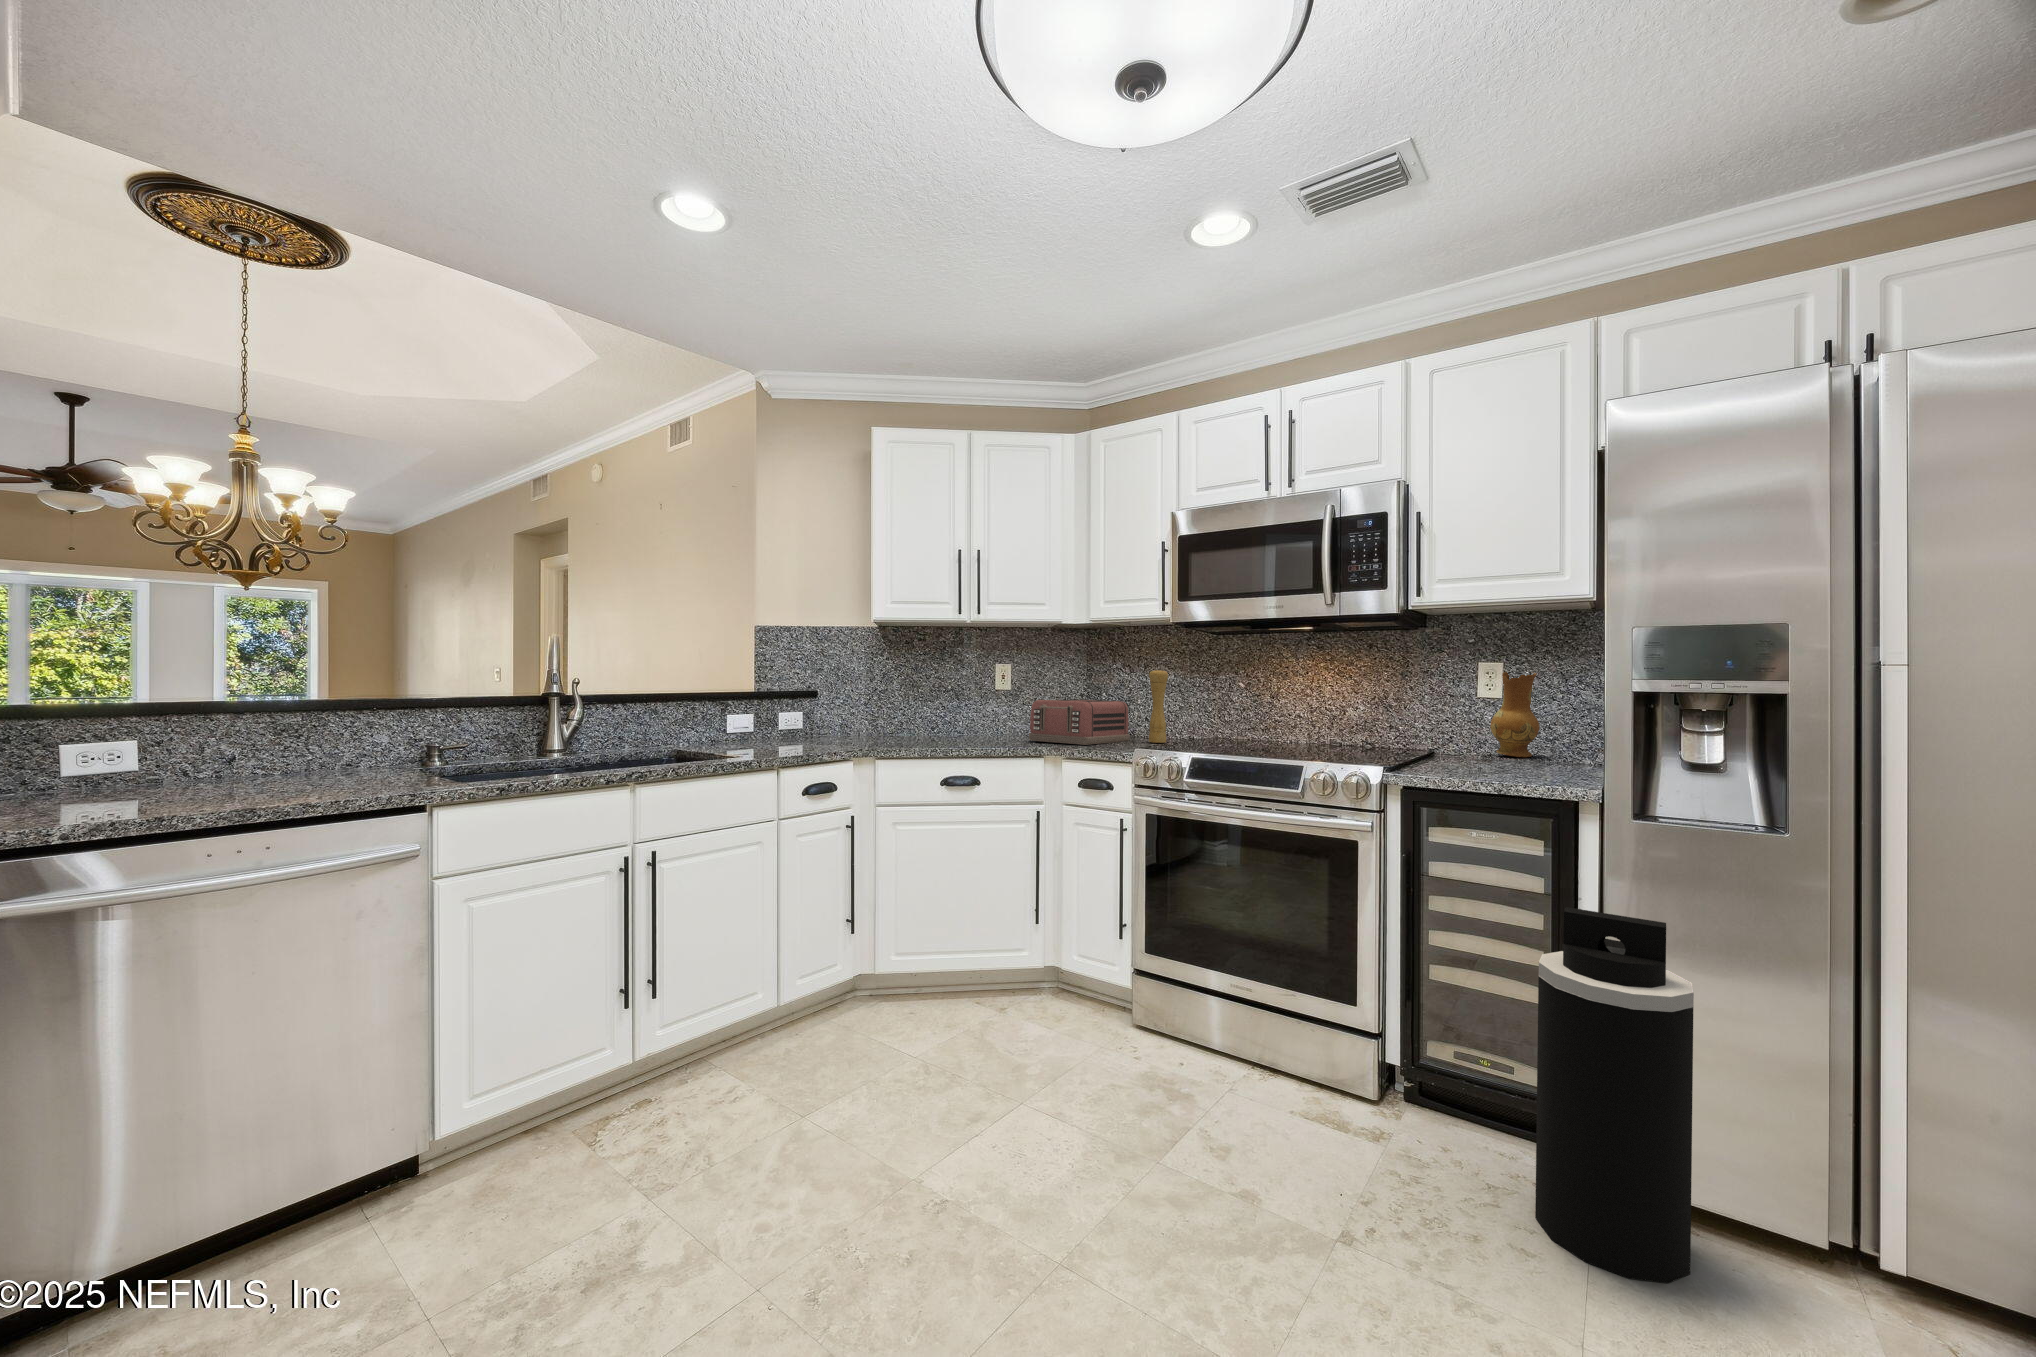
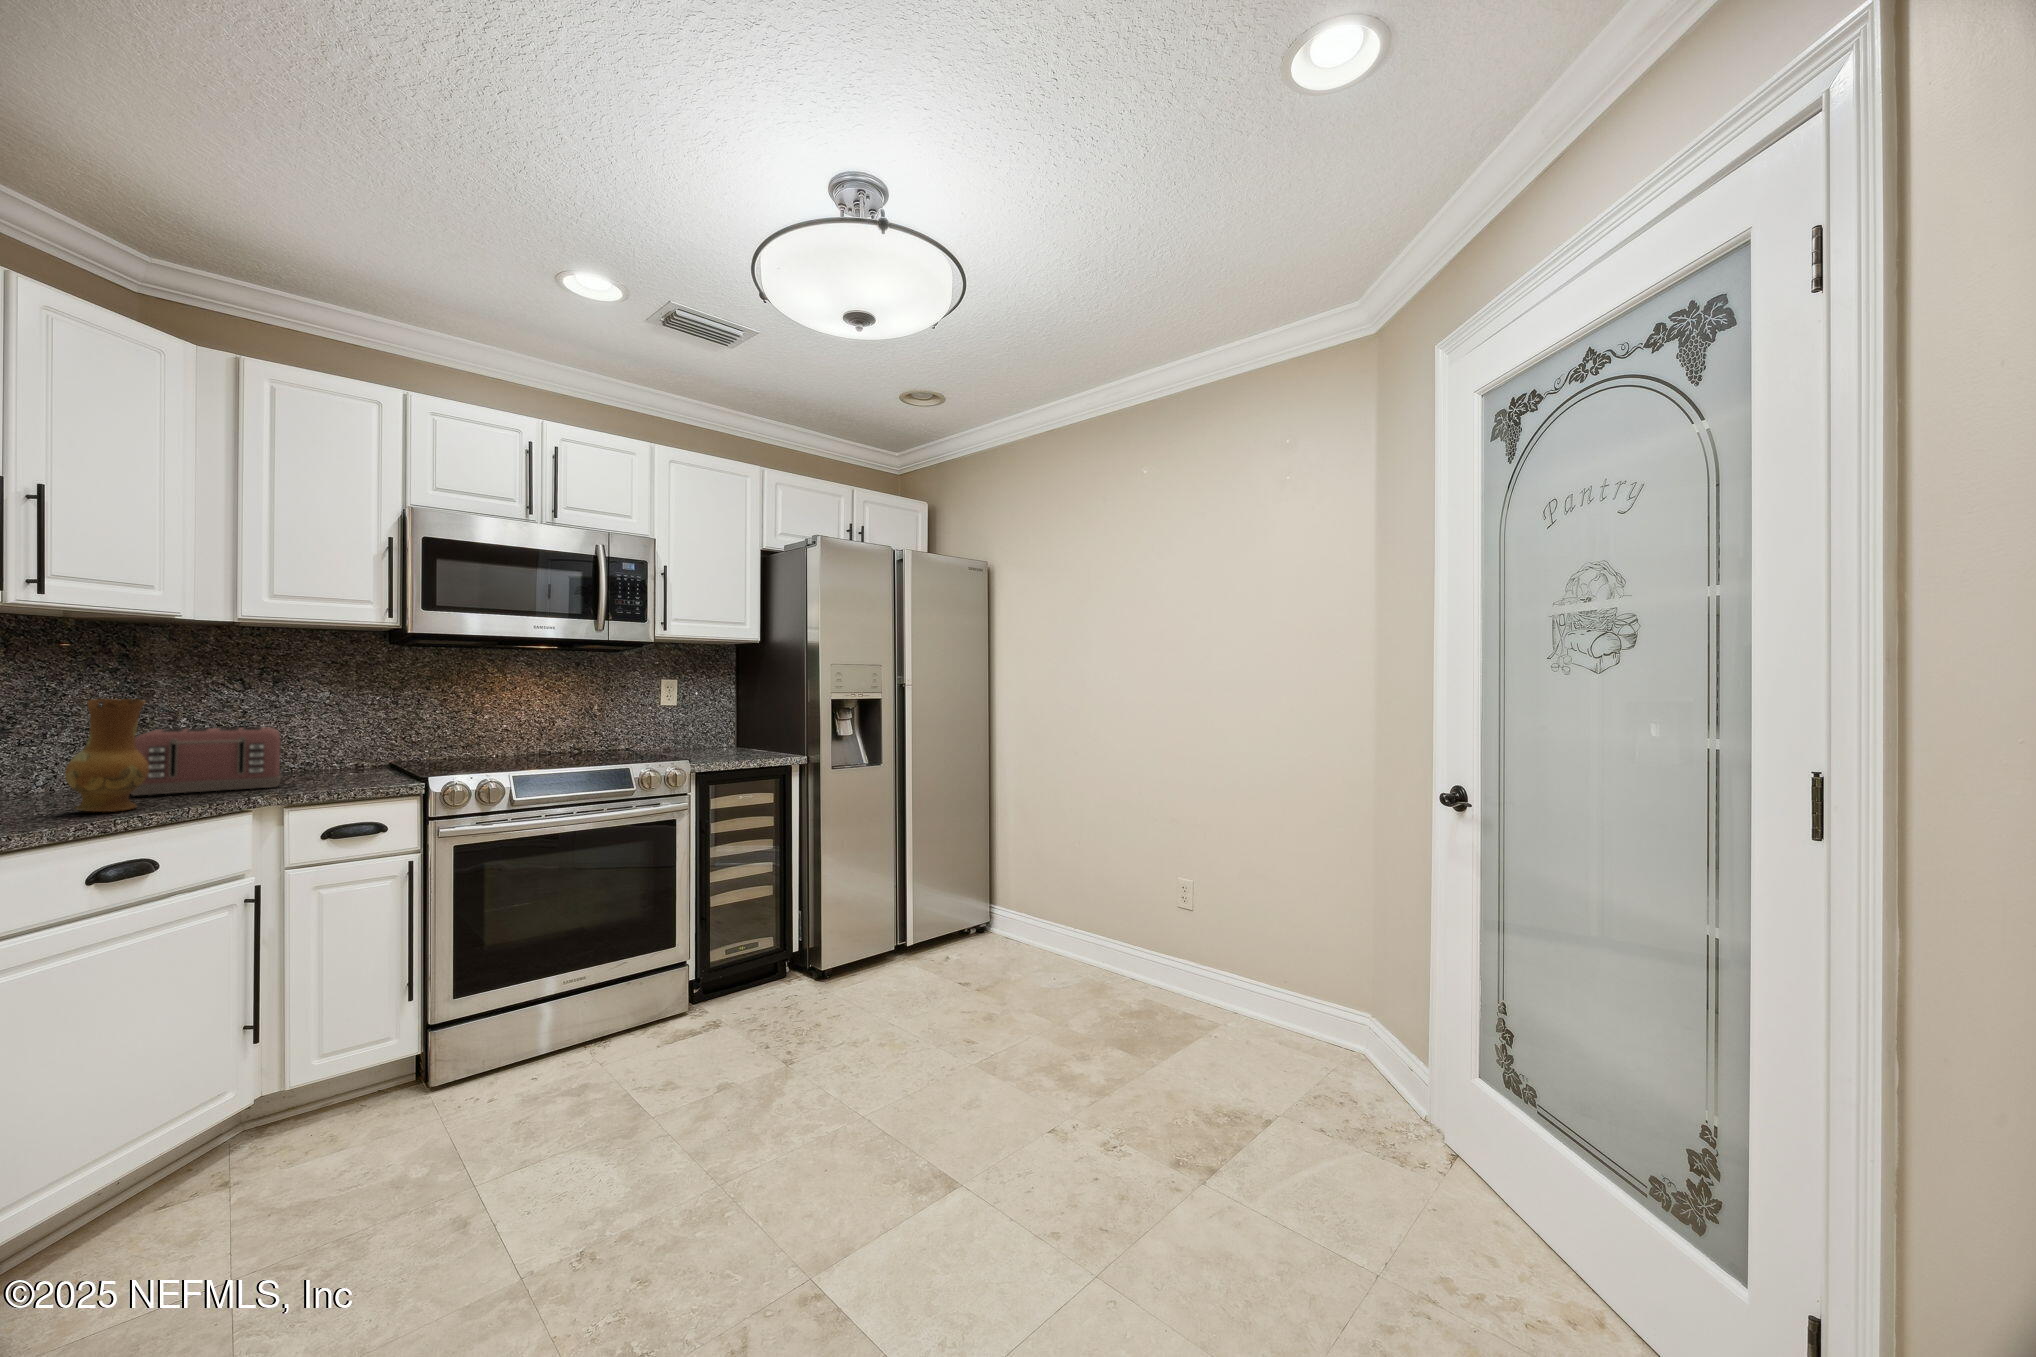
pepper mill: present [1149,669,1168,743] -> none [329,685,360,774]
ceramic jug: present [1490,672,1539,757] -> present [65,699,149,812]
trash can: present [1535,907,1694,1283] -> none [810,819,879,1006]

